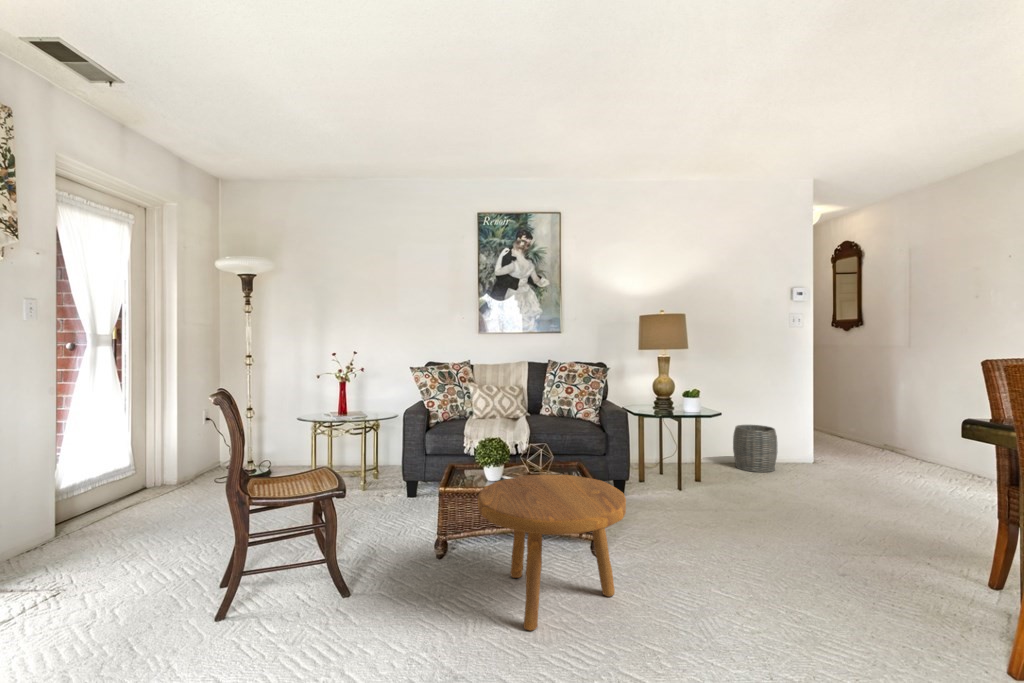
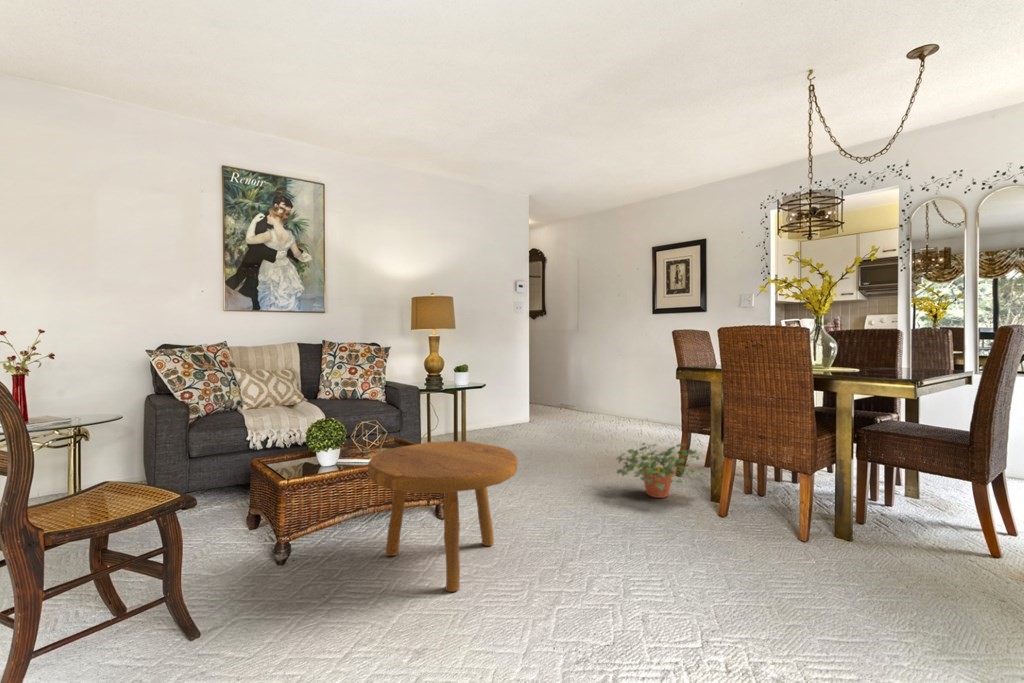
woven basket: present [733,425,777,472] -> none [480,395,515,435]
potted plant: none [824,520,980,604] -> present [616,443,705,498]

